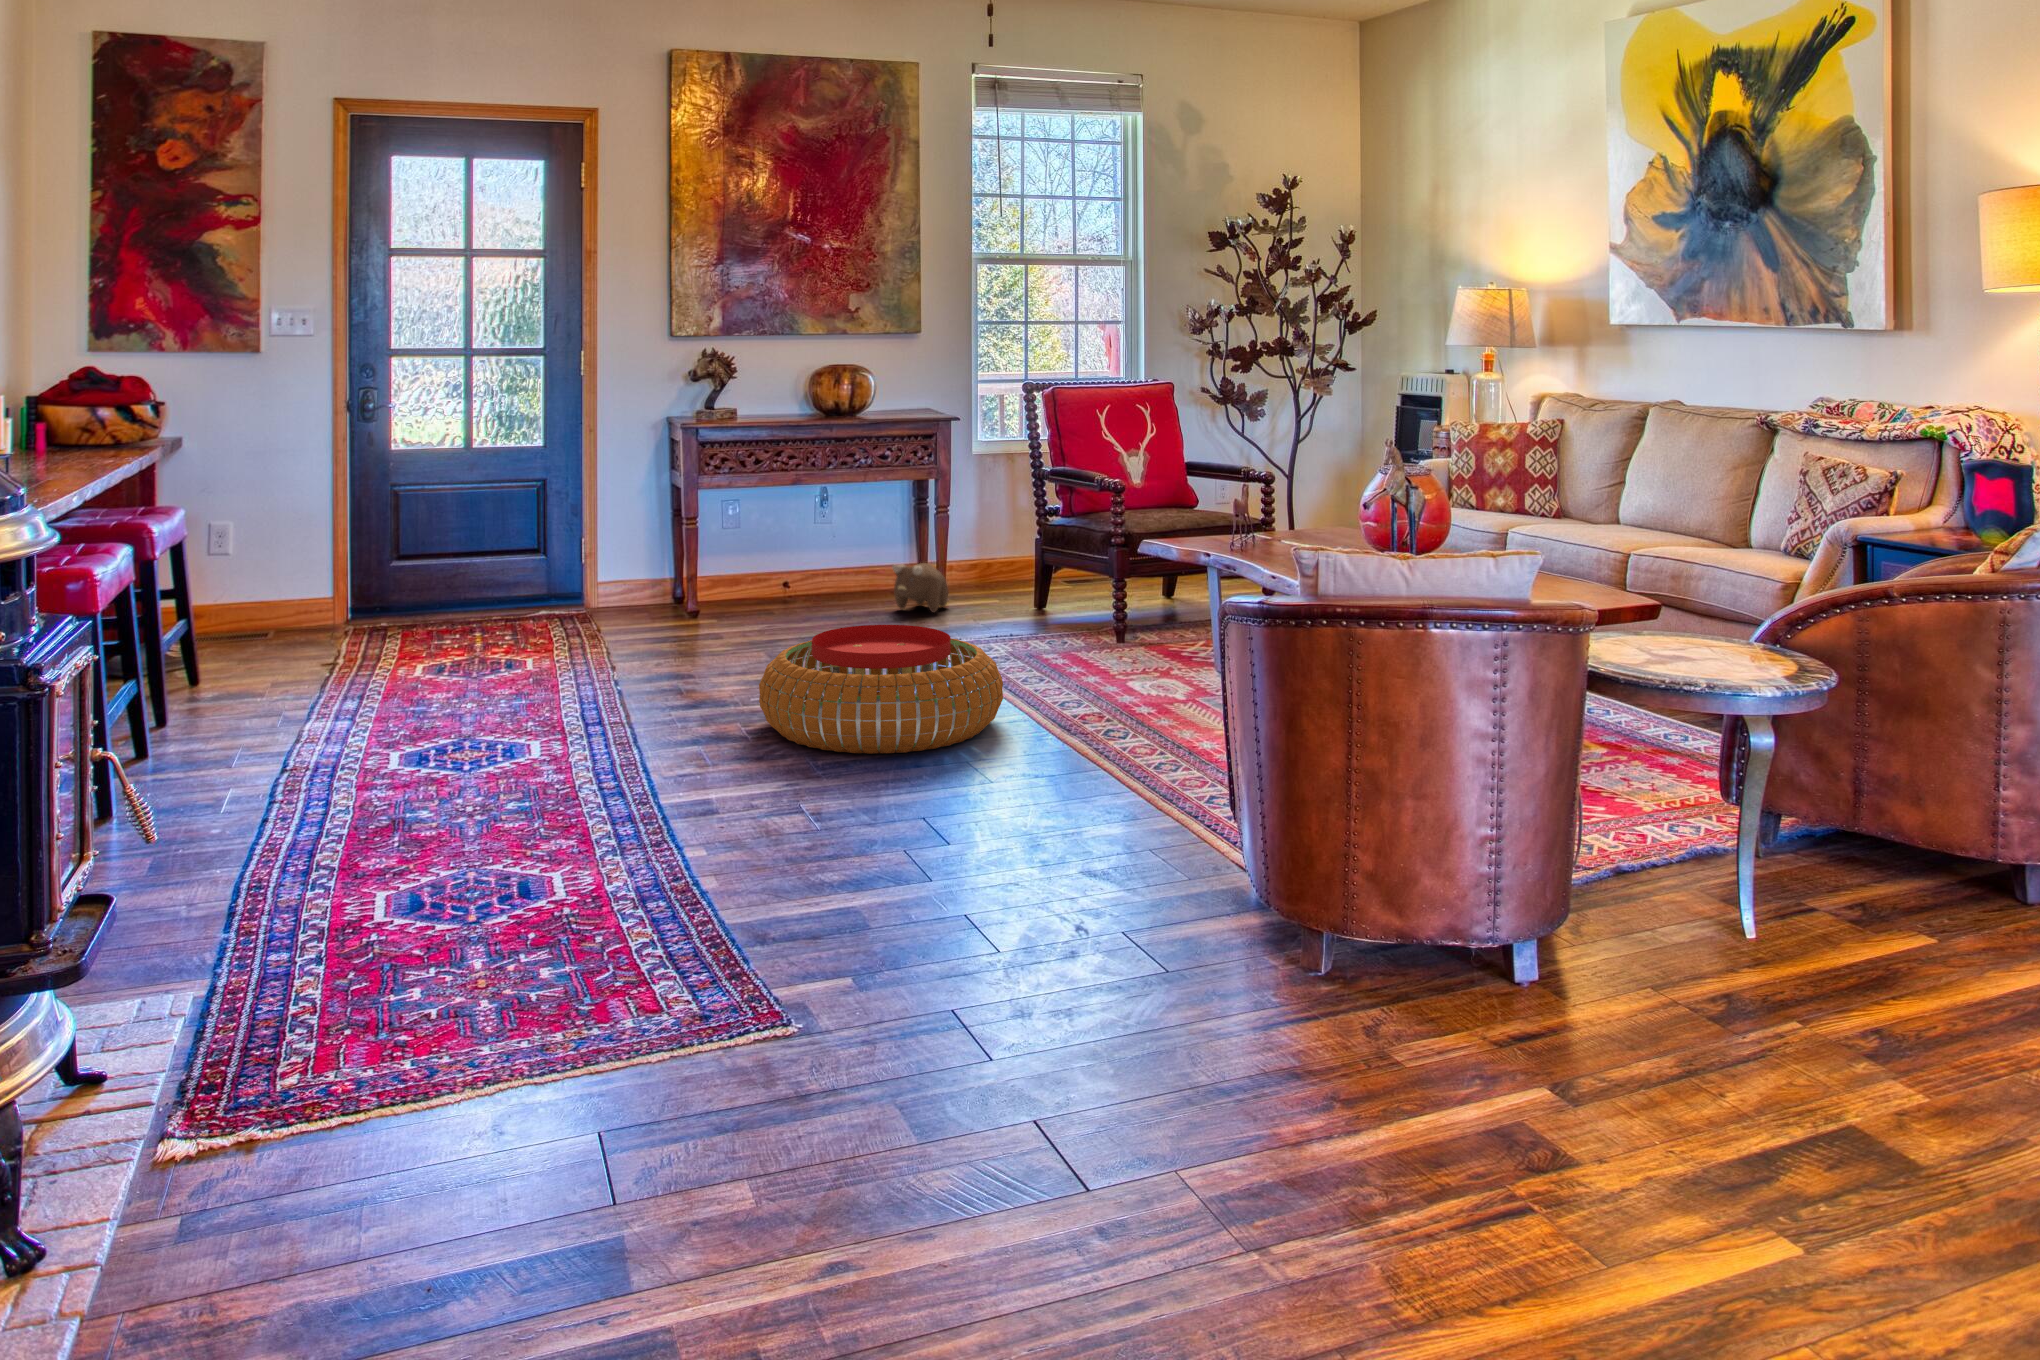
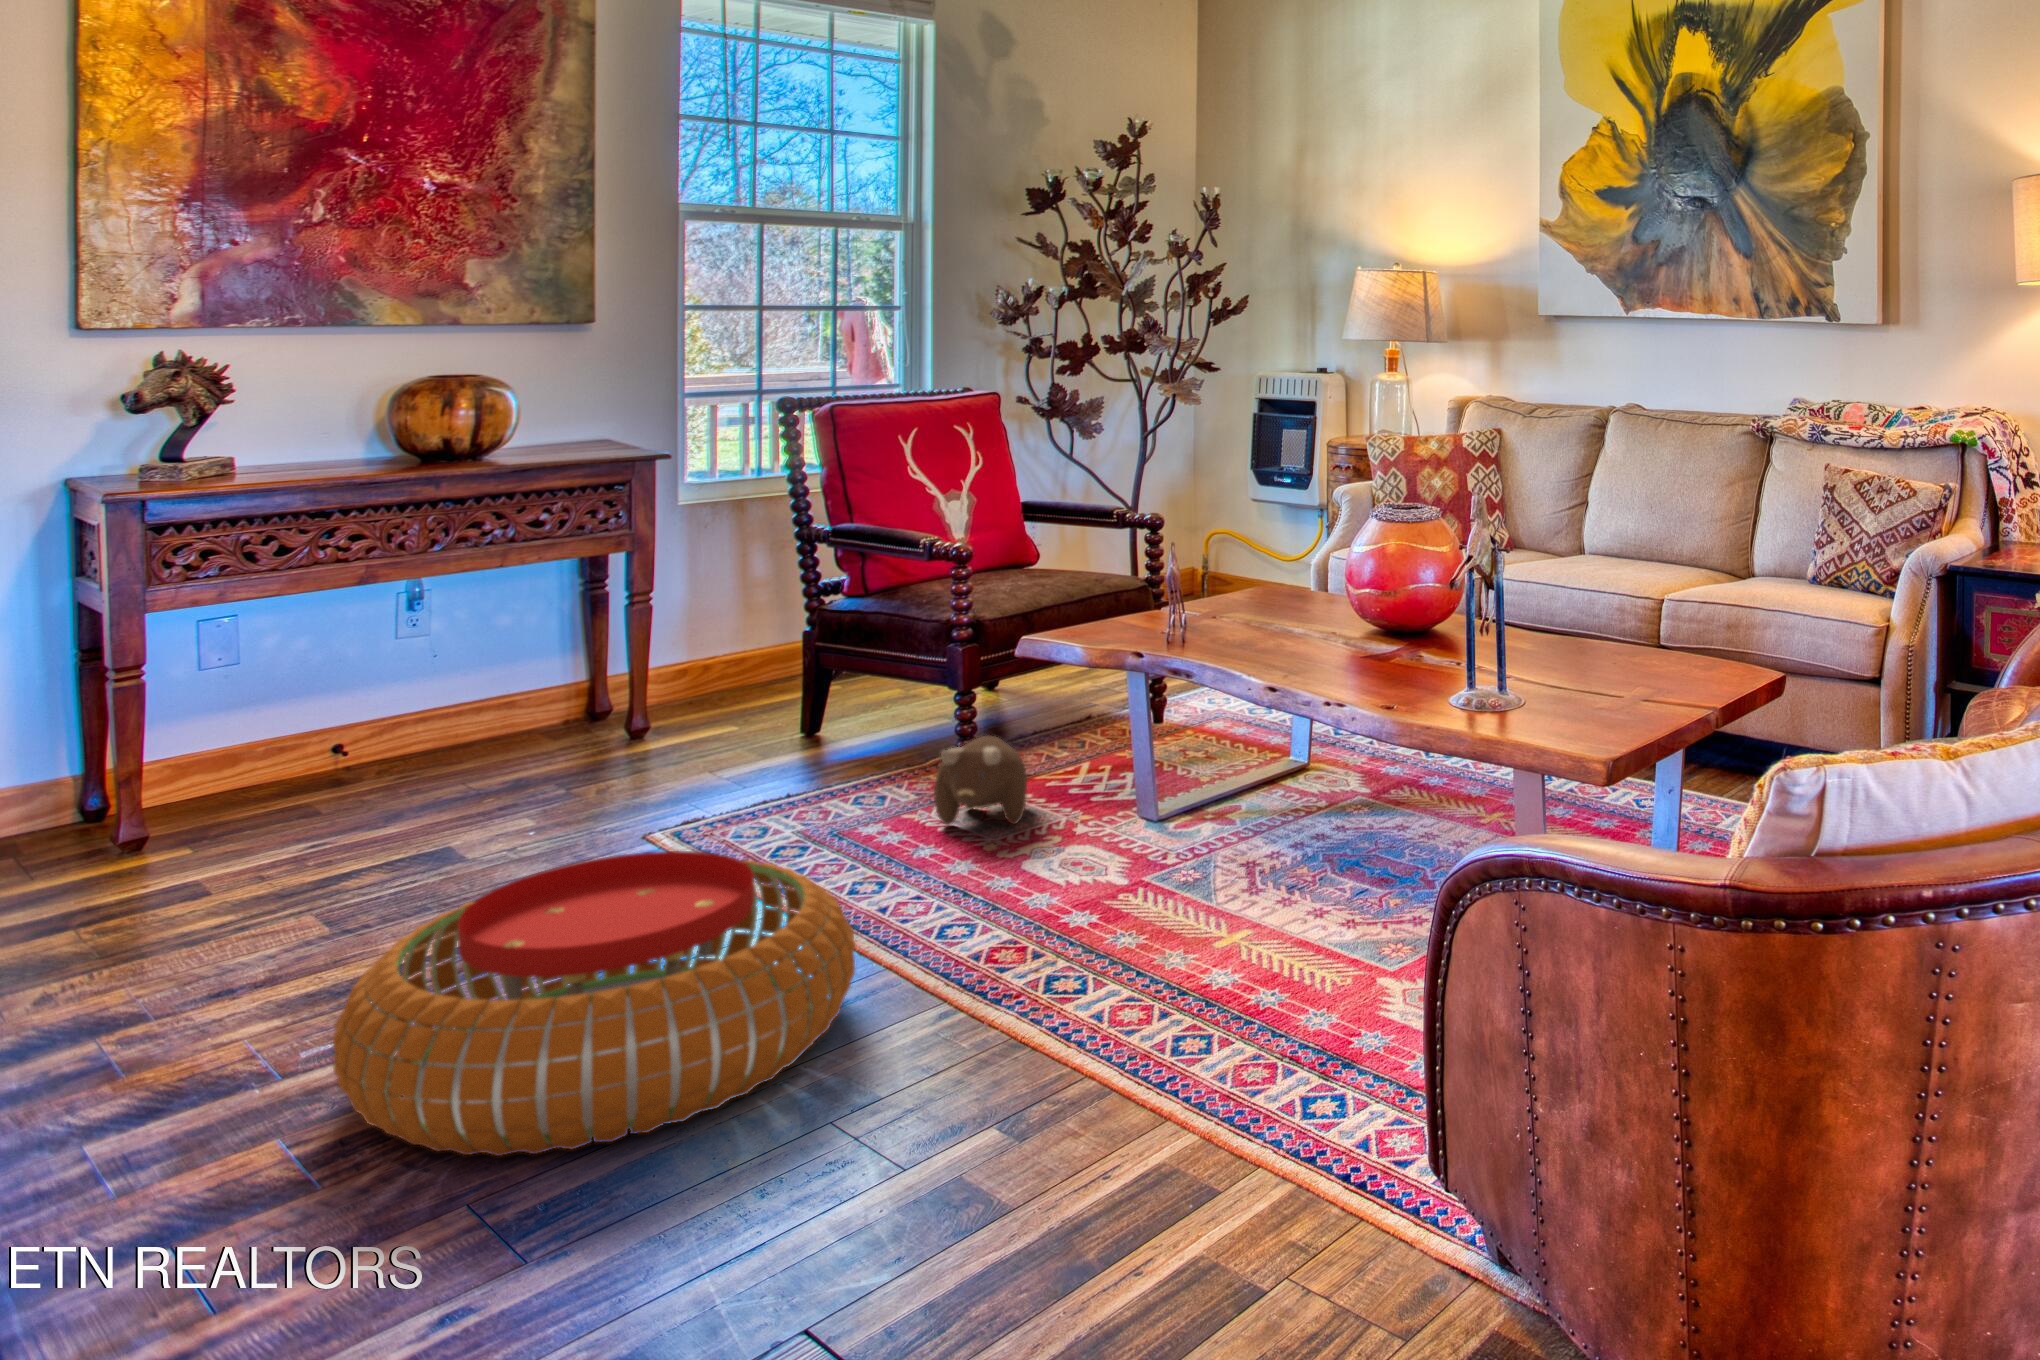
plush toy: present [892,563,948,612] -> present [934,736,1027,825]

